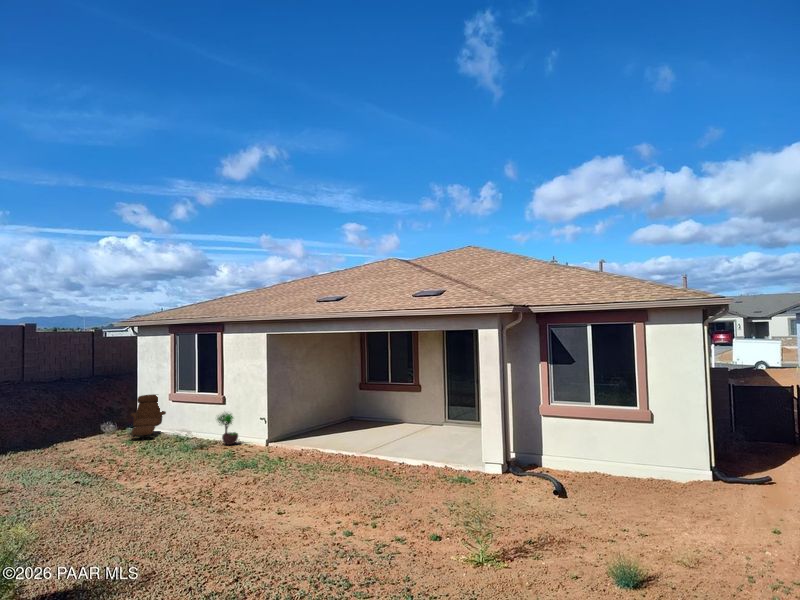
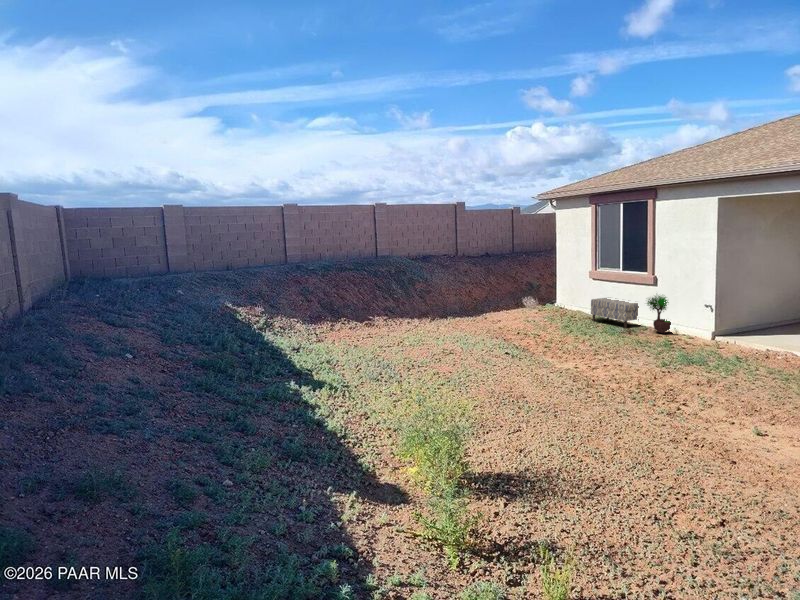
lounge chair: present [131,394,166,441] -> none [550,271,586,319]
bench: none [169,417,216,444] -> present [591,298,641,328]

